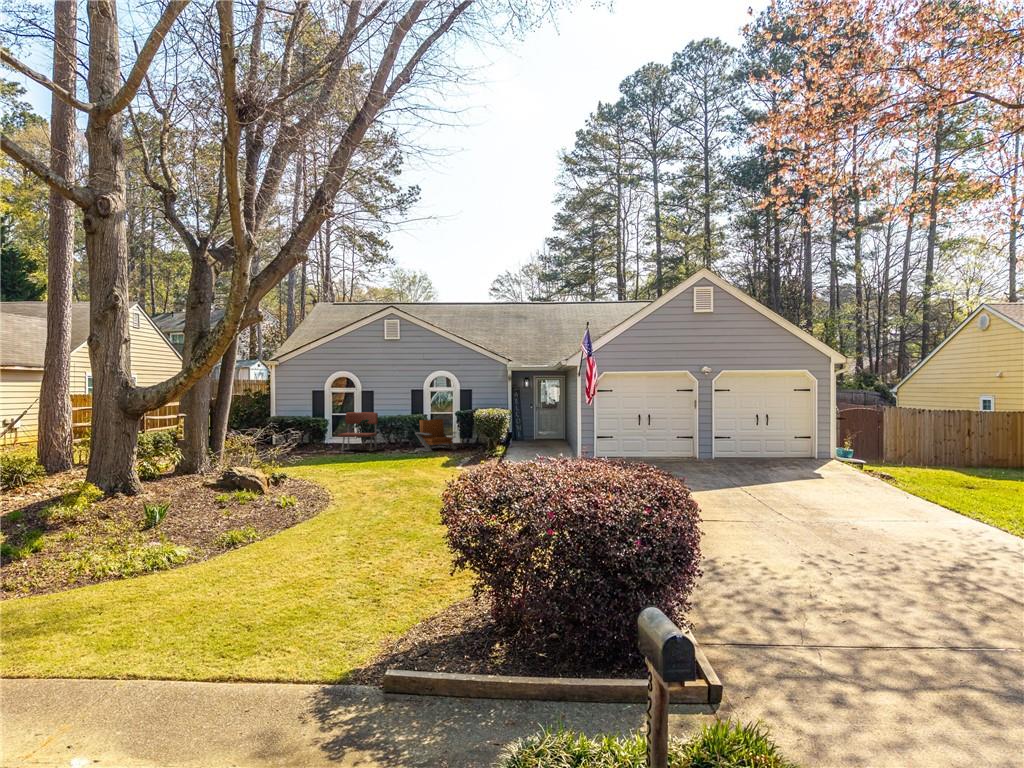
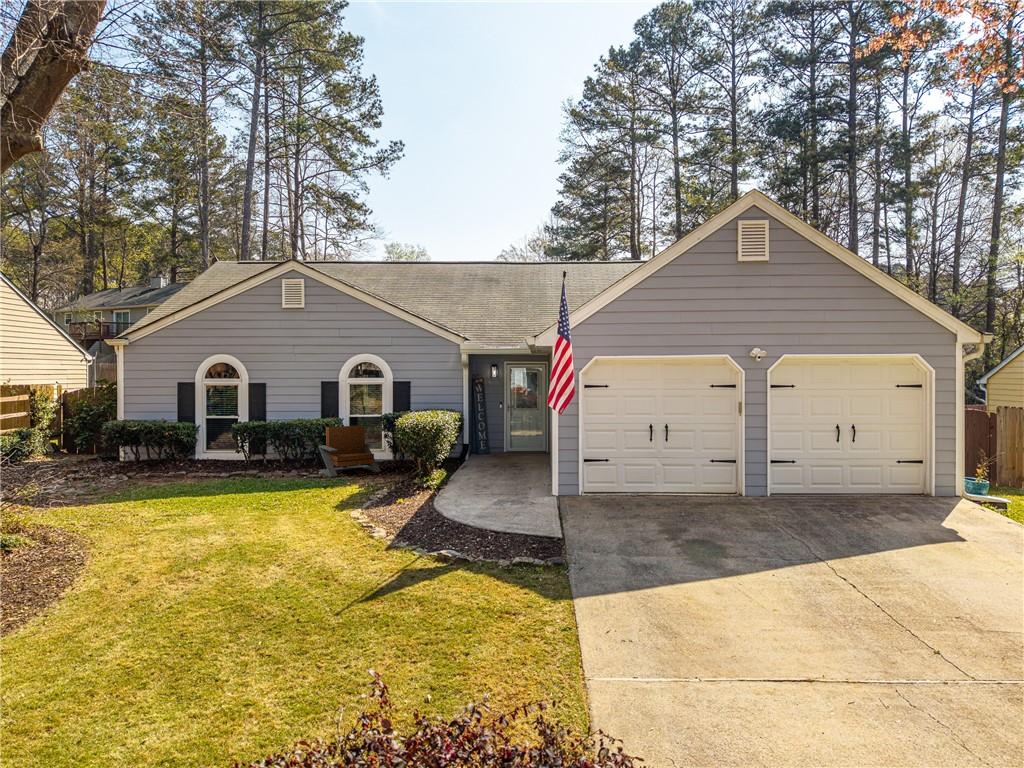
bench: present [338,412,378,451] -> none [200,415,265,475]

